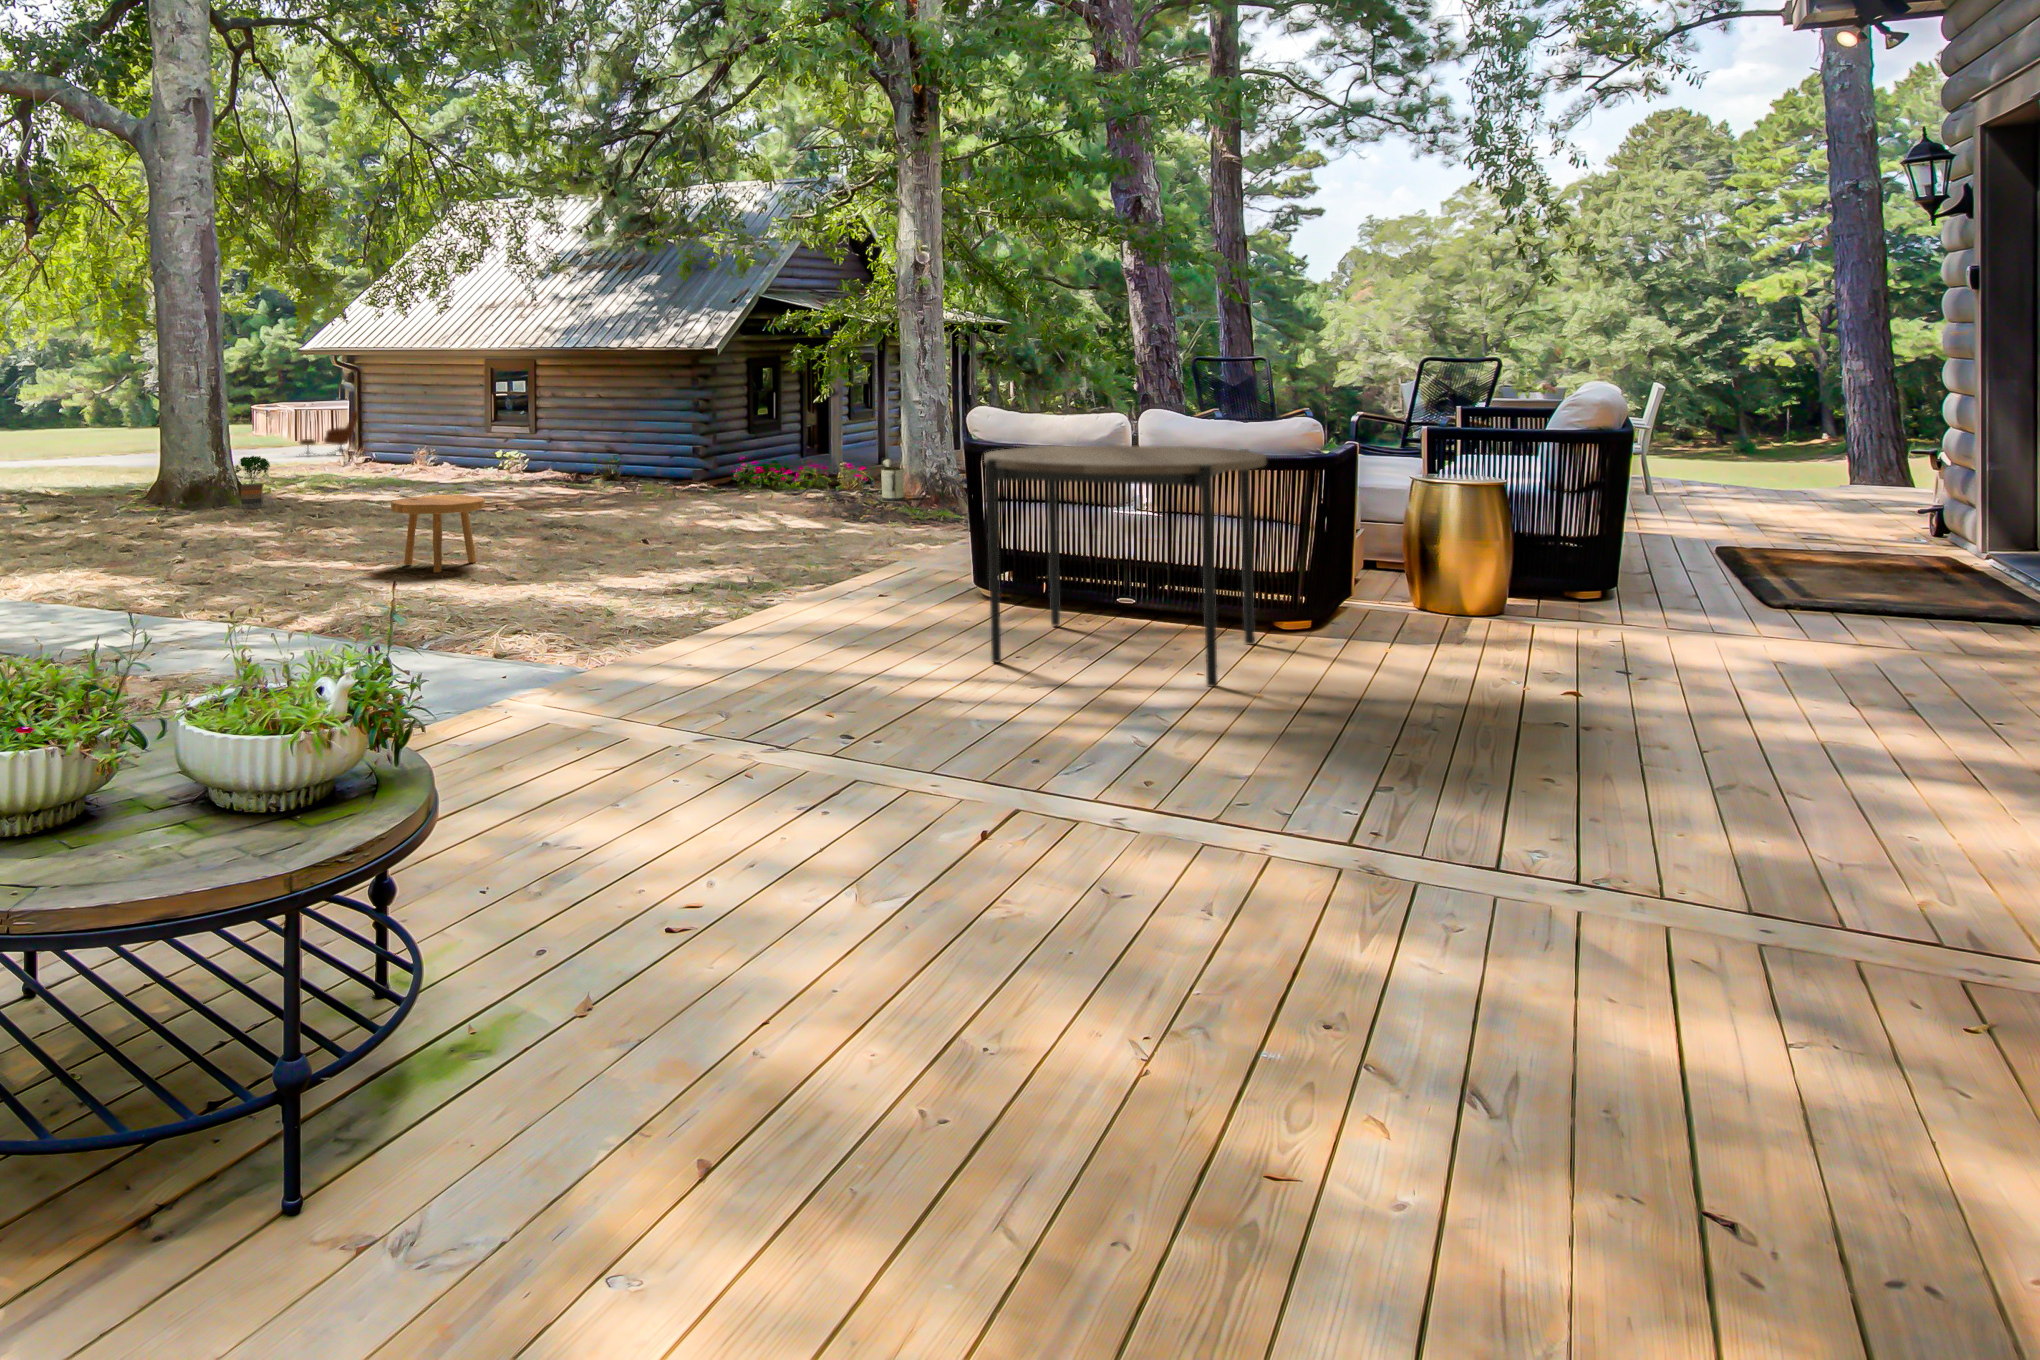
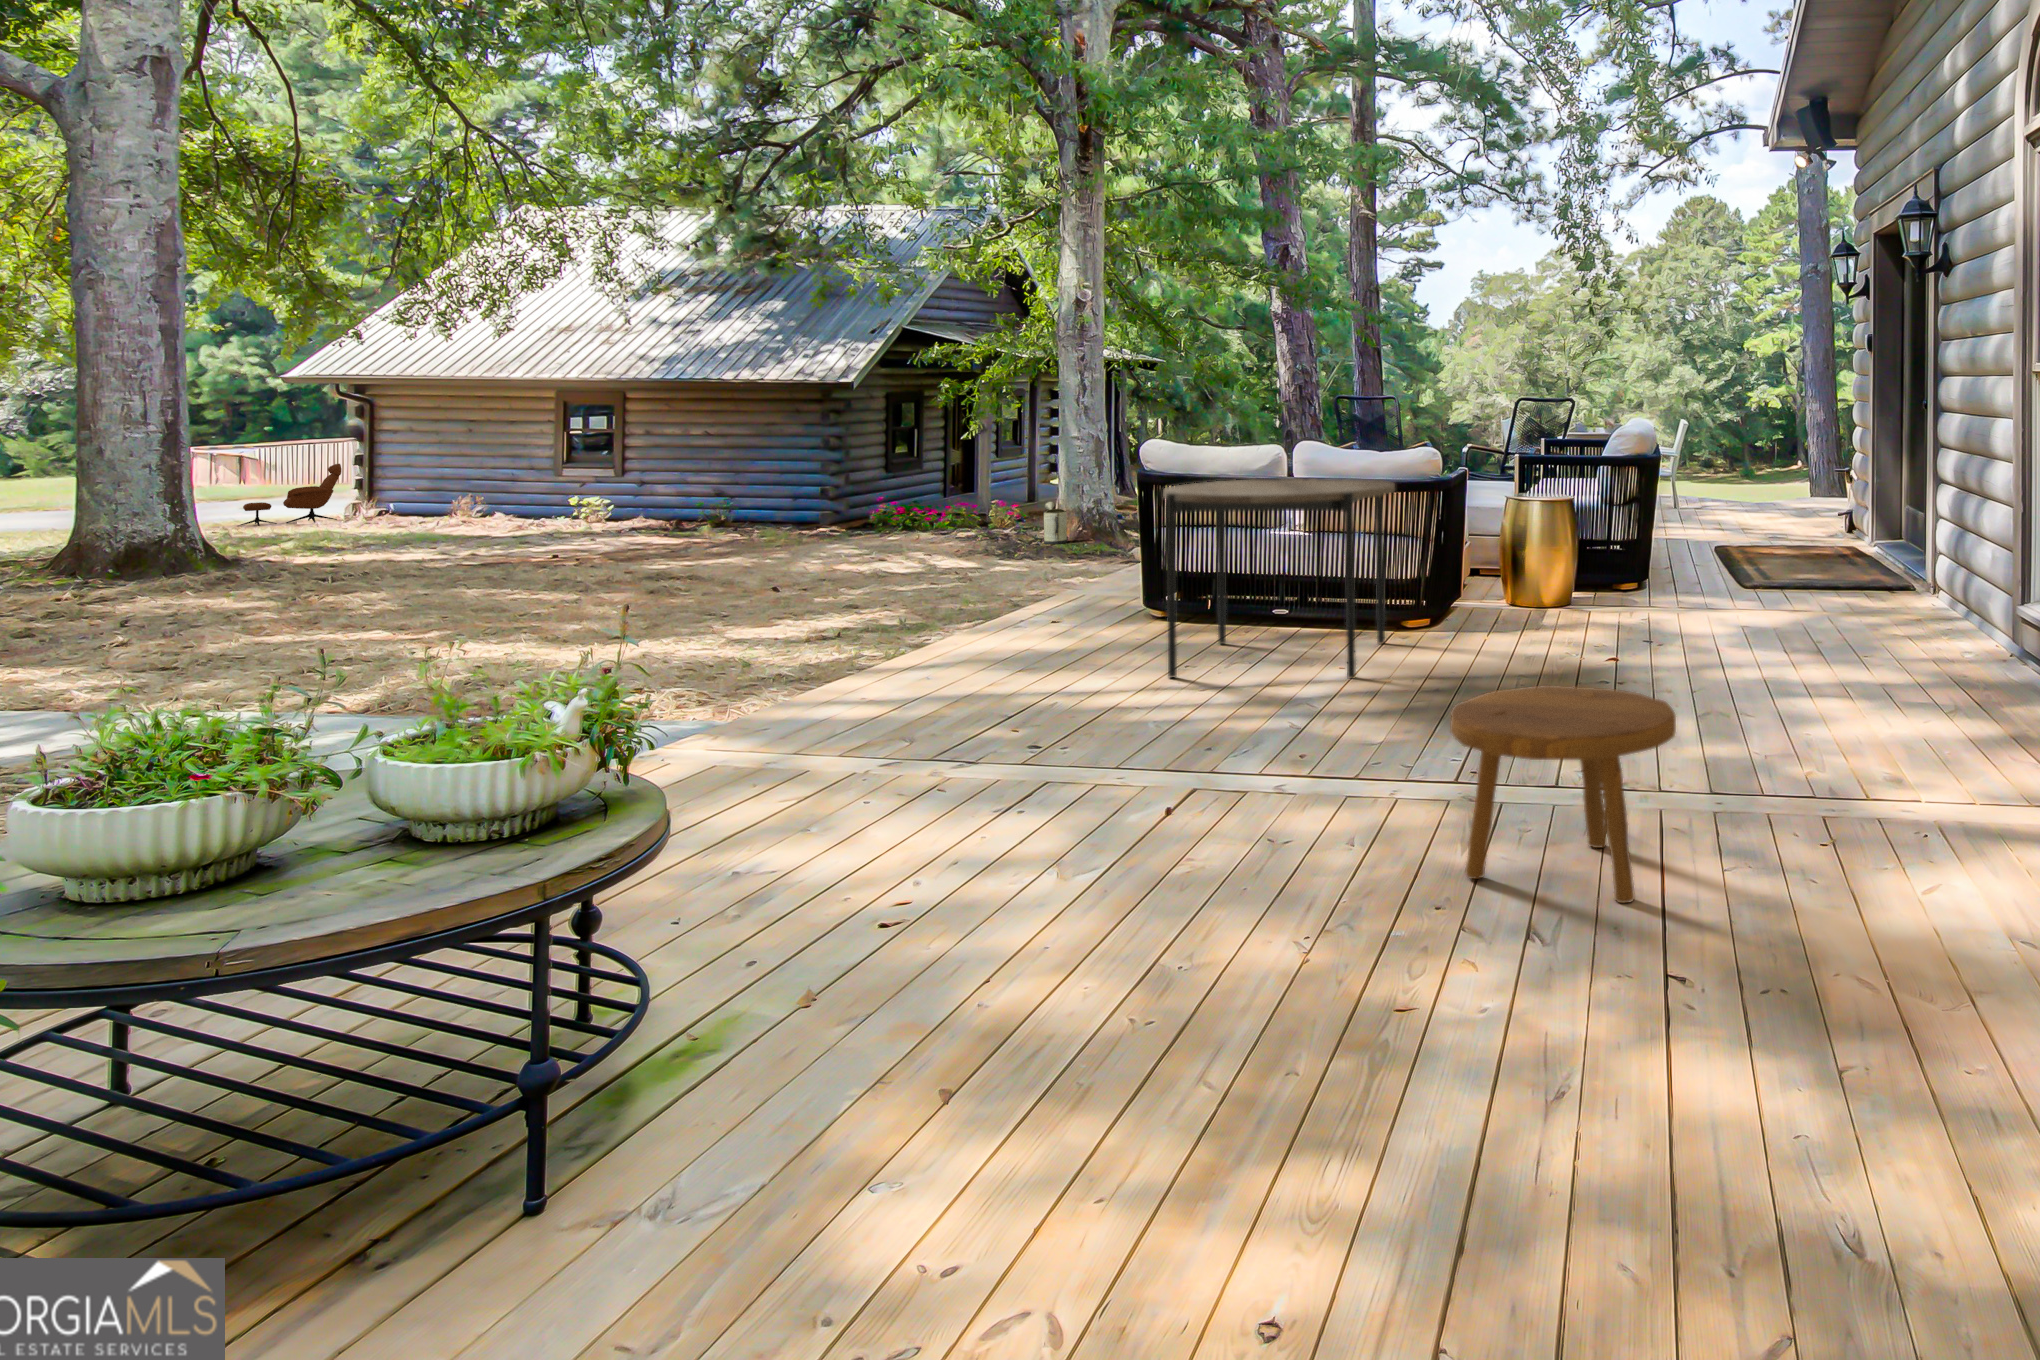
potted tree: present [234,456,270,509] -> none [169,524,235,595]
footstool: present [391,495,485,573] -> present [1450,685,1676,903]

